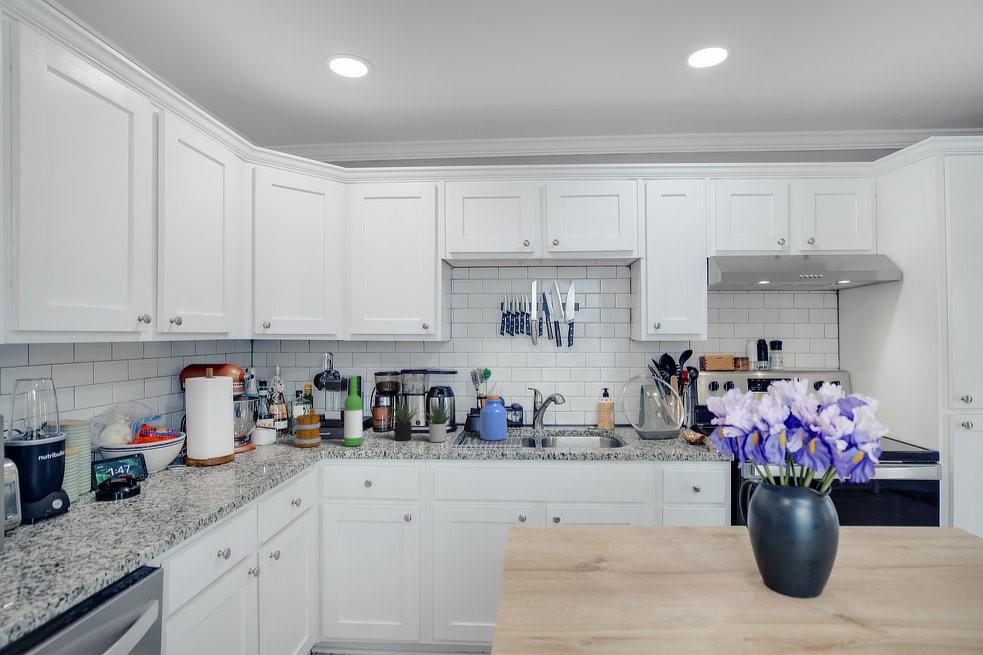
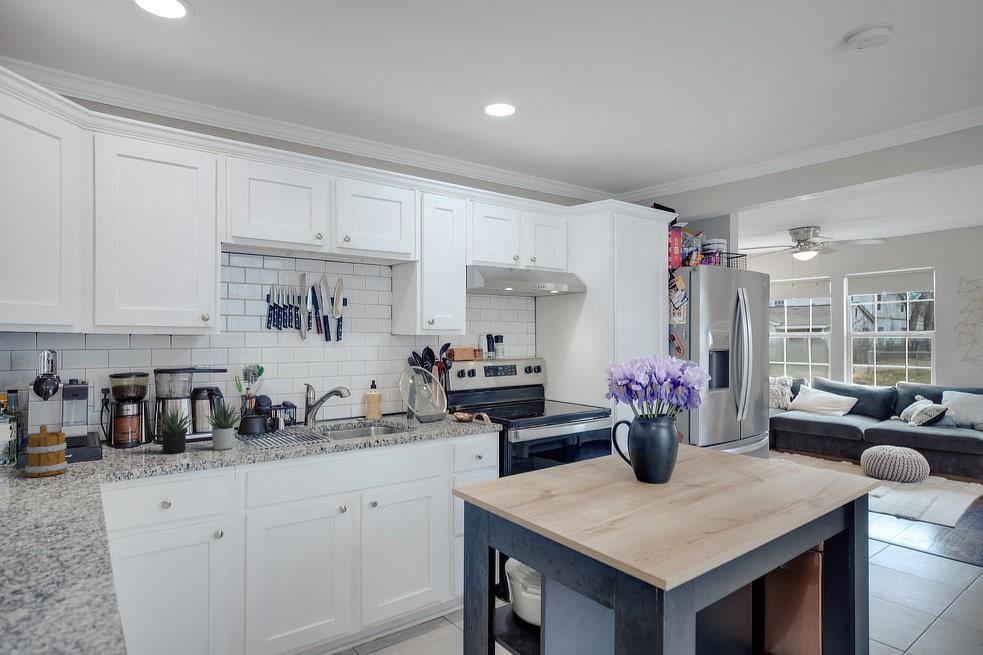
wine bottle: present [344,376,363,446] -> none [105,379,132,467]
jar: present [480,395,507,440] -> none [266,393,296,441]

